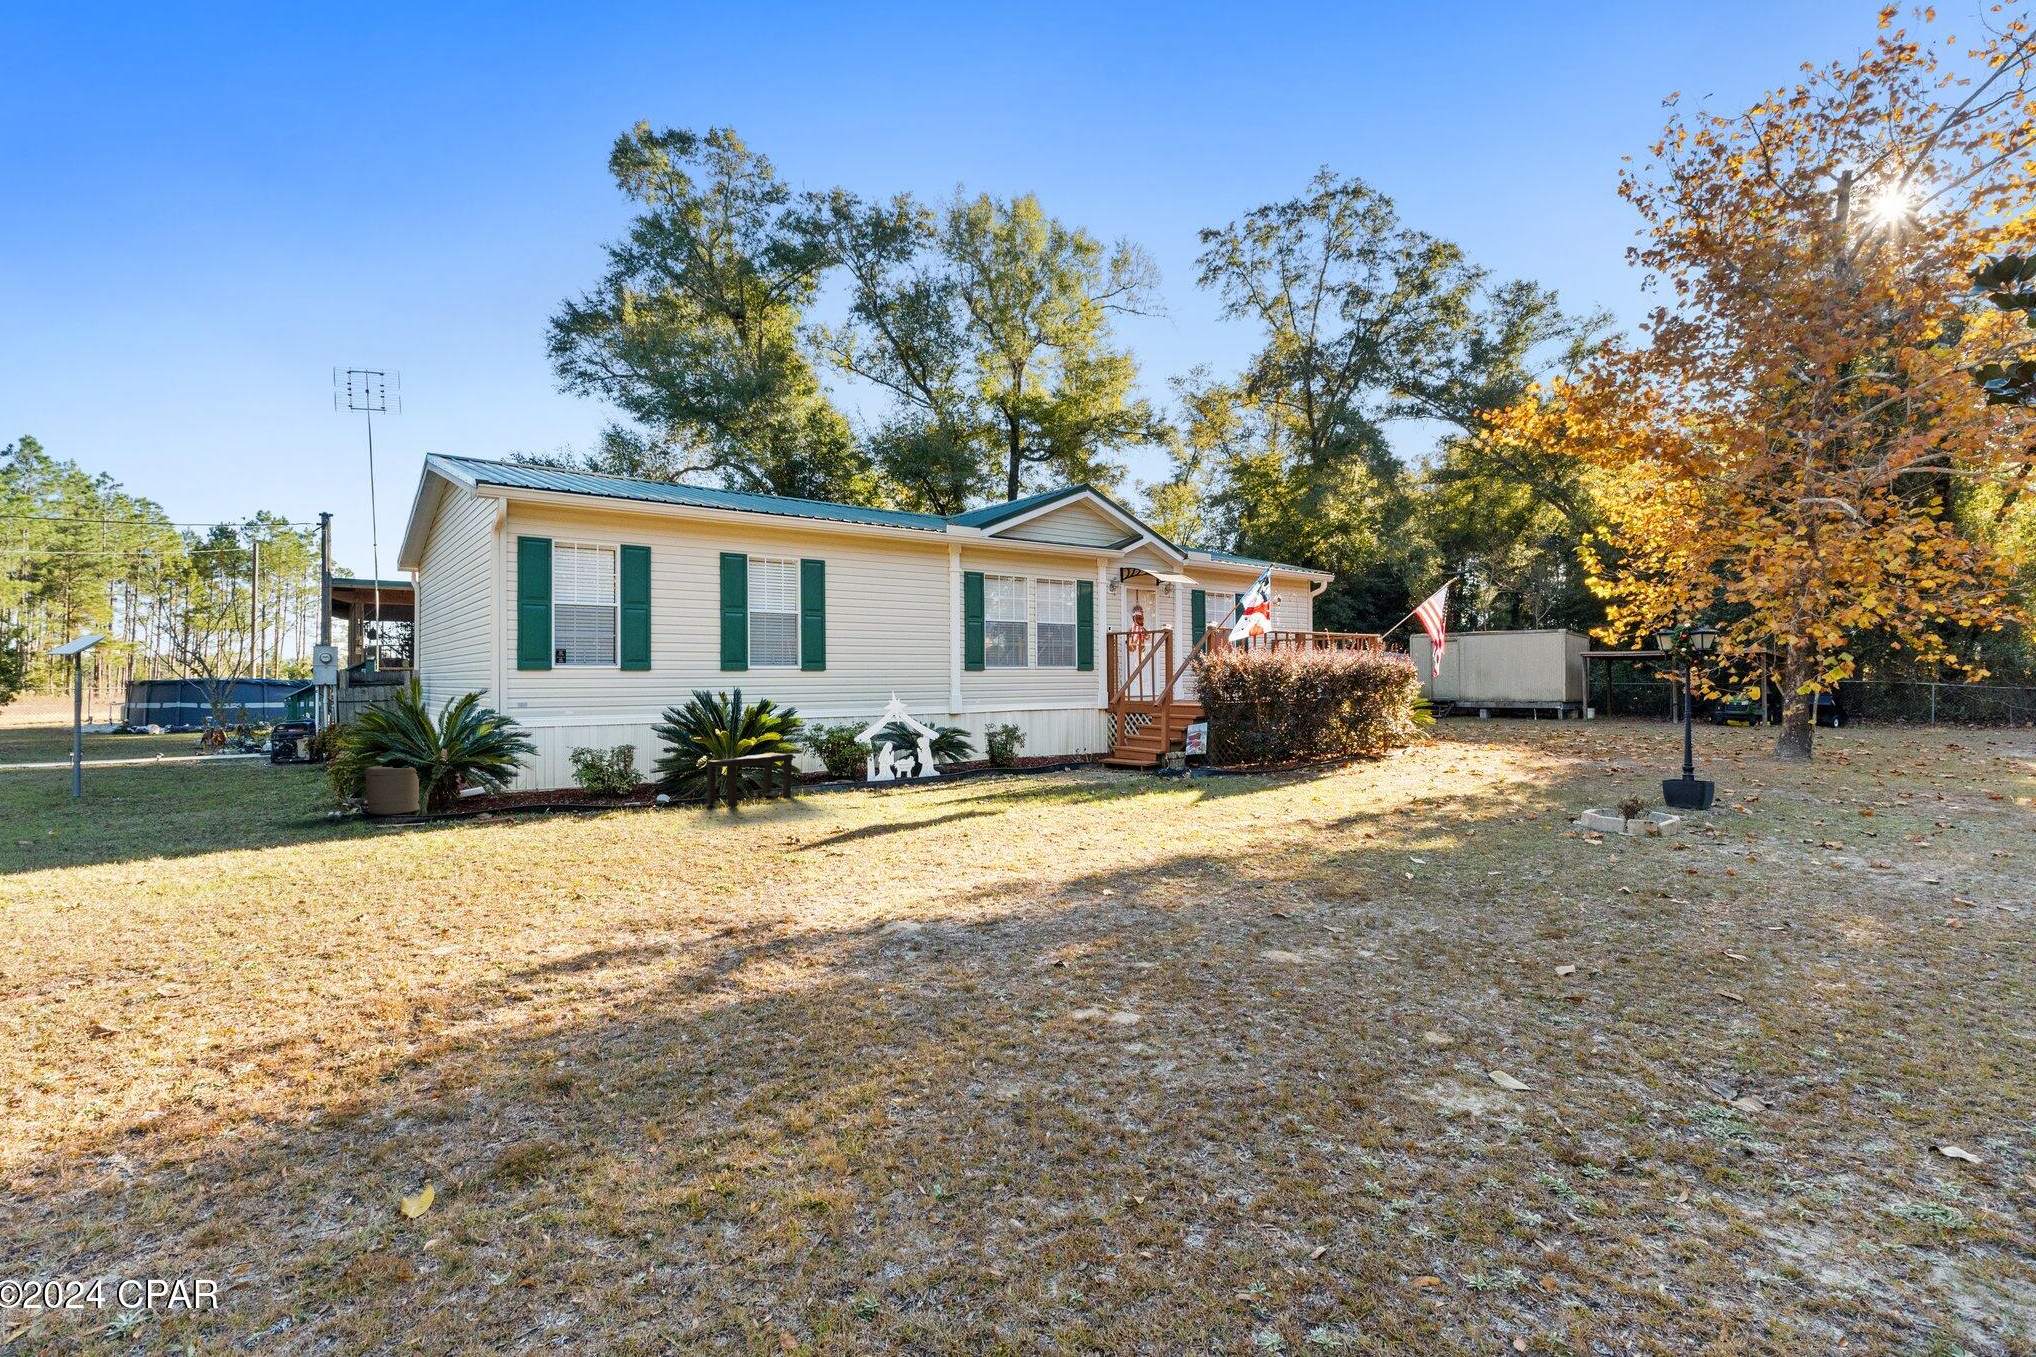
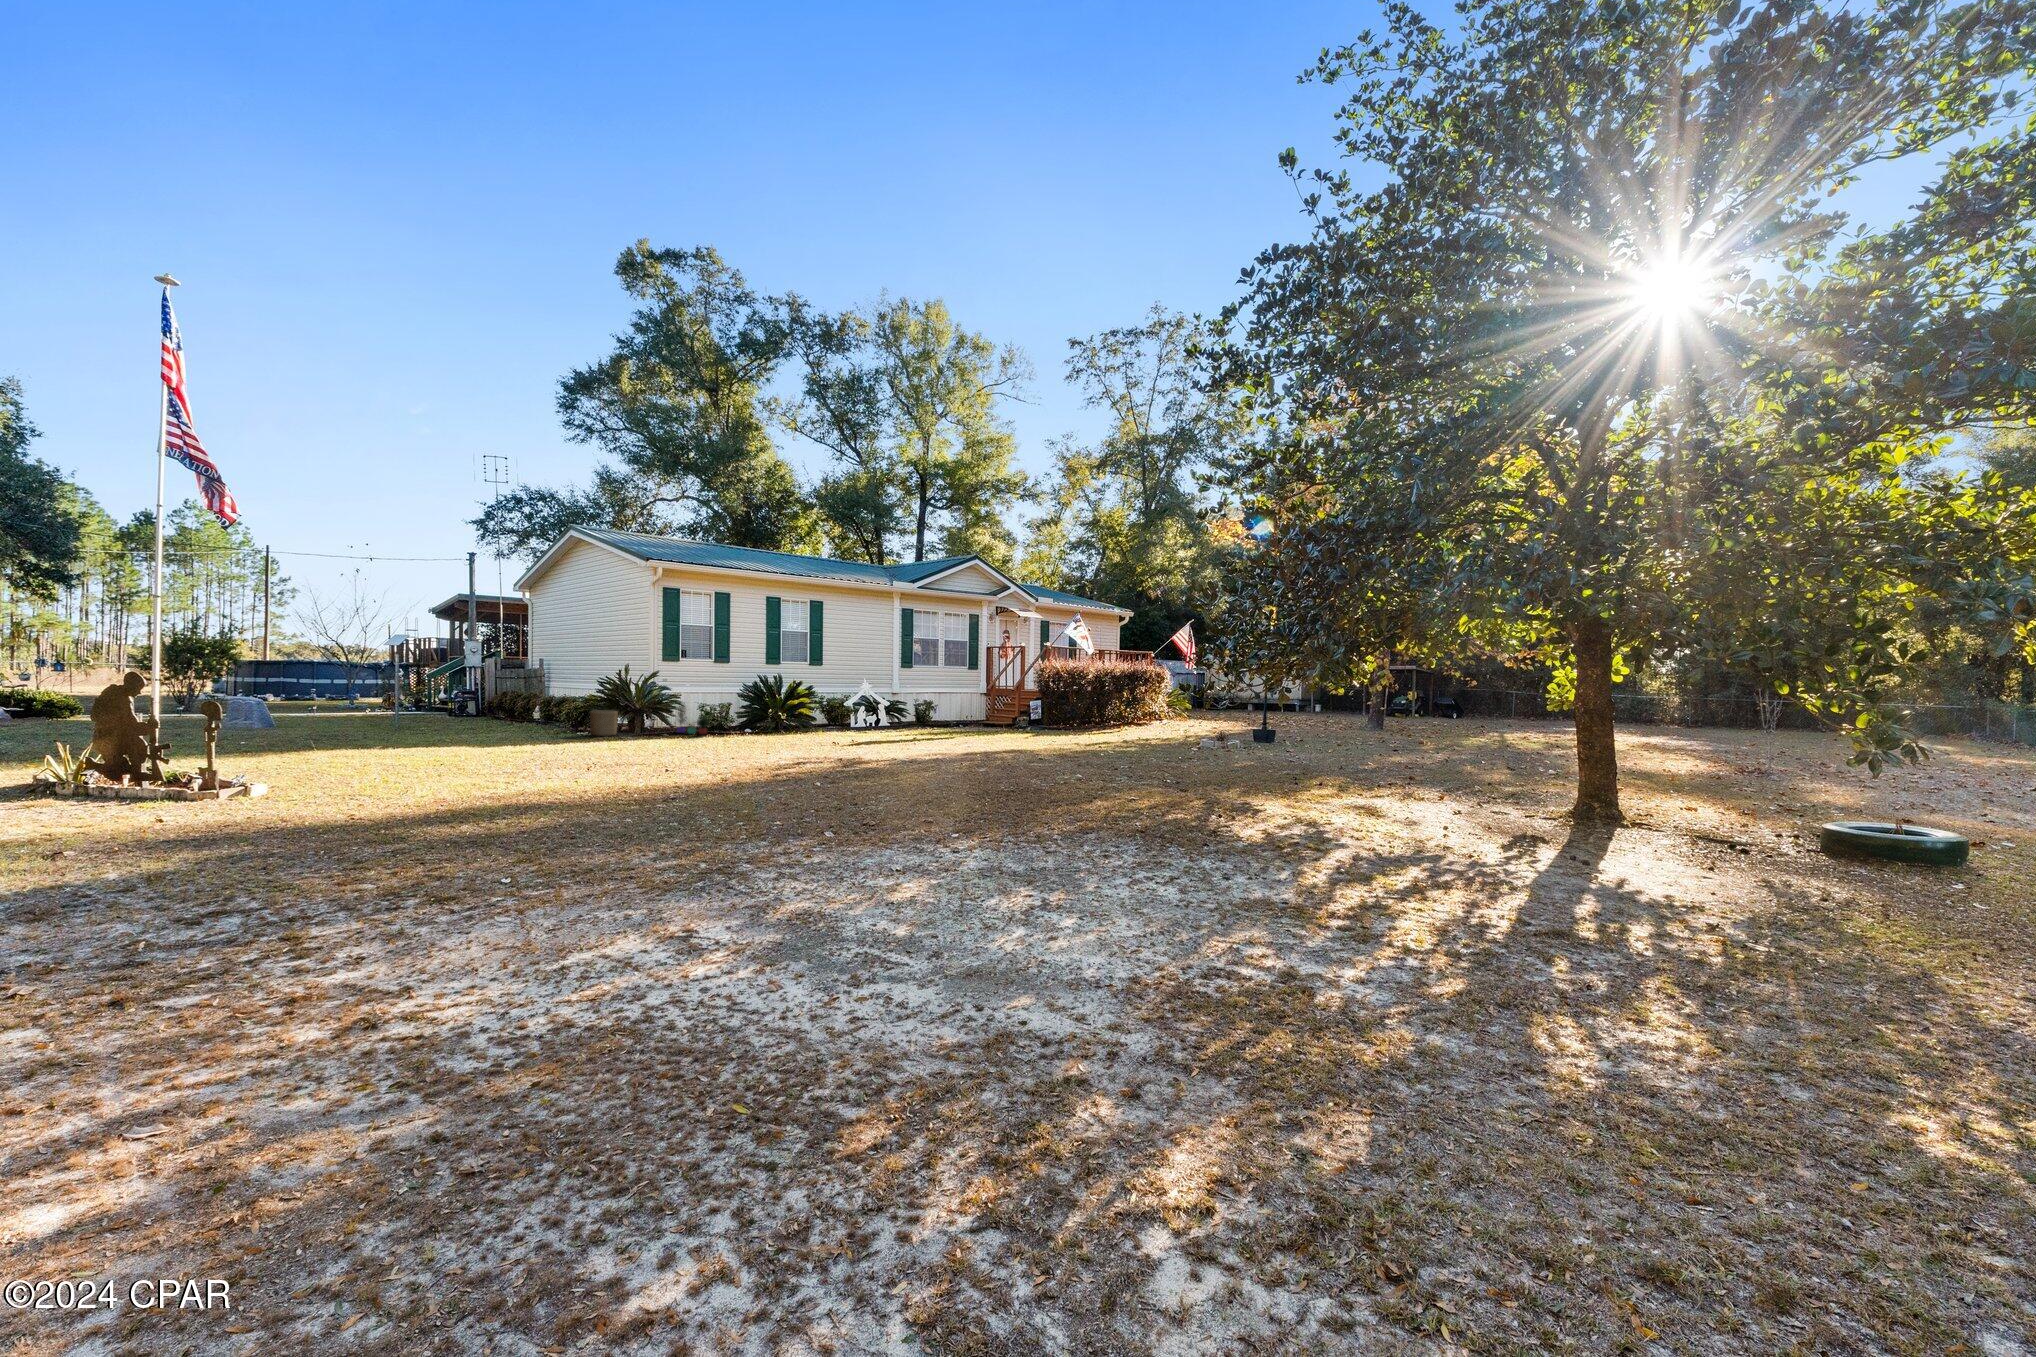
potted plant: none [538,743,594,807] -> present [677,703,709,734]
bench: present [707,753,793,807] -> none [773,709,816,735]

